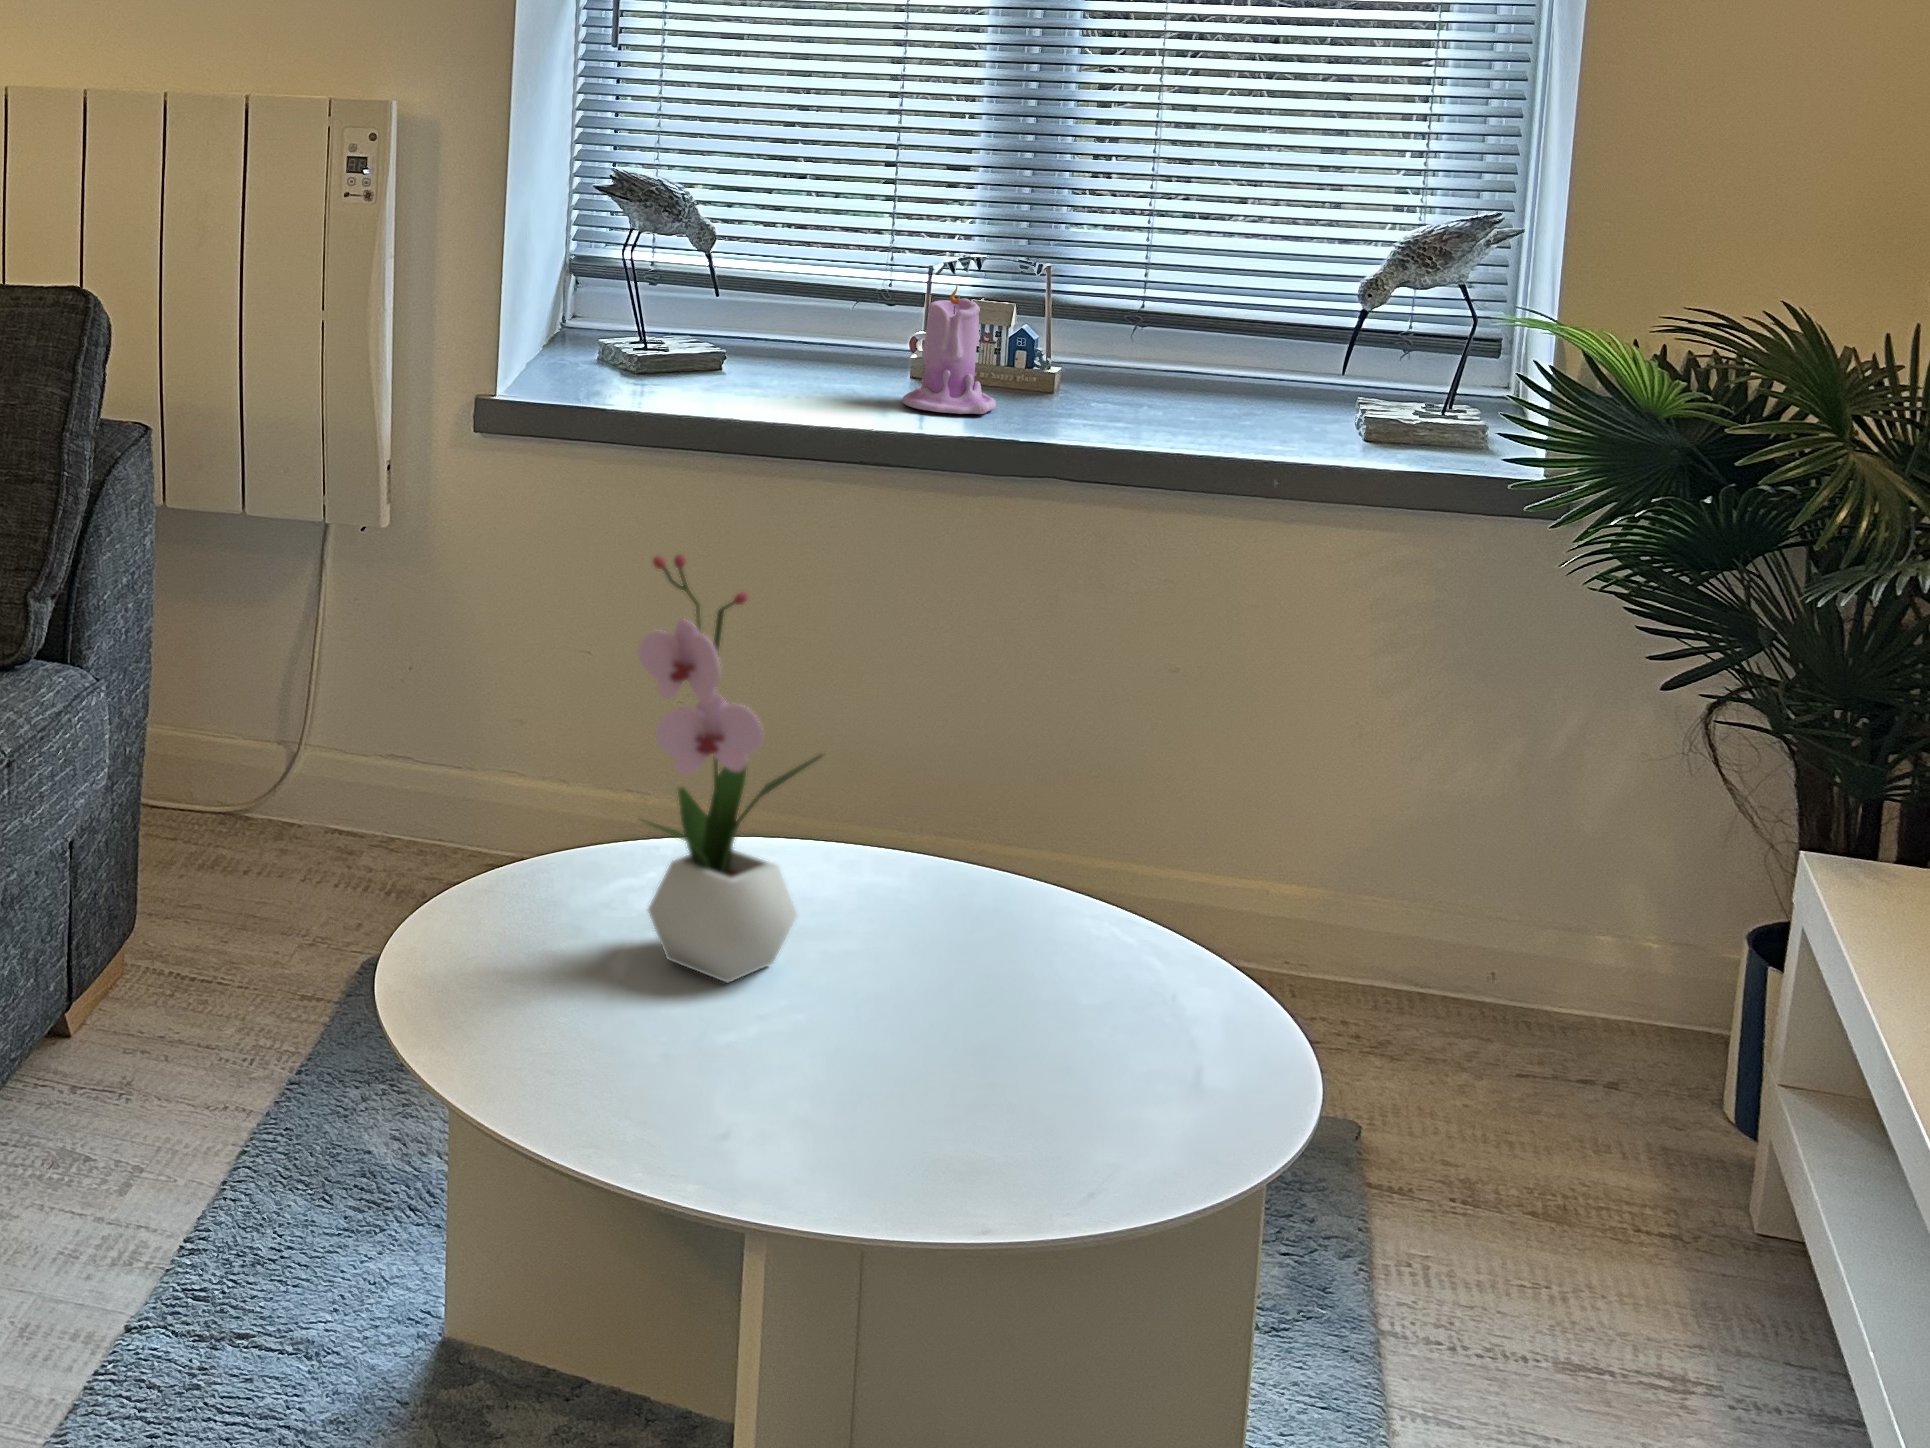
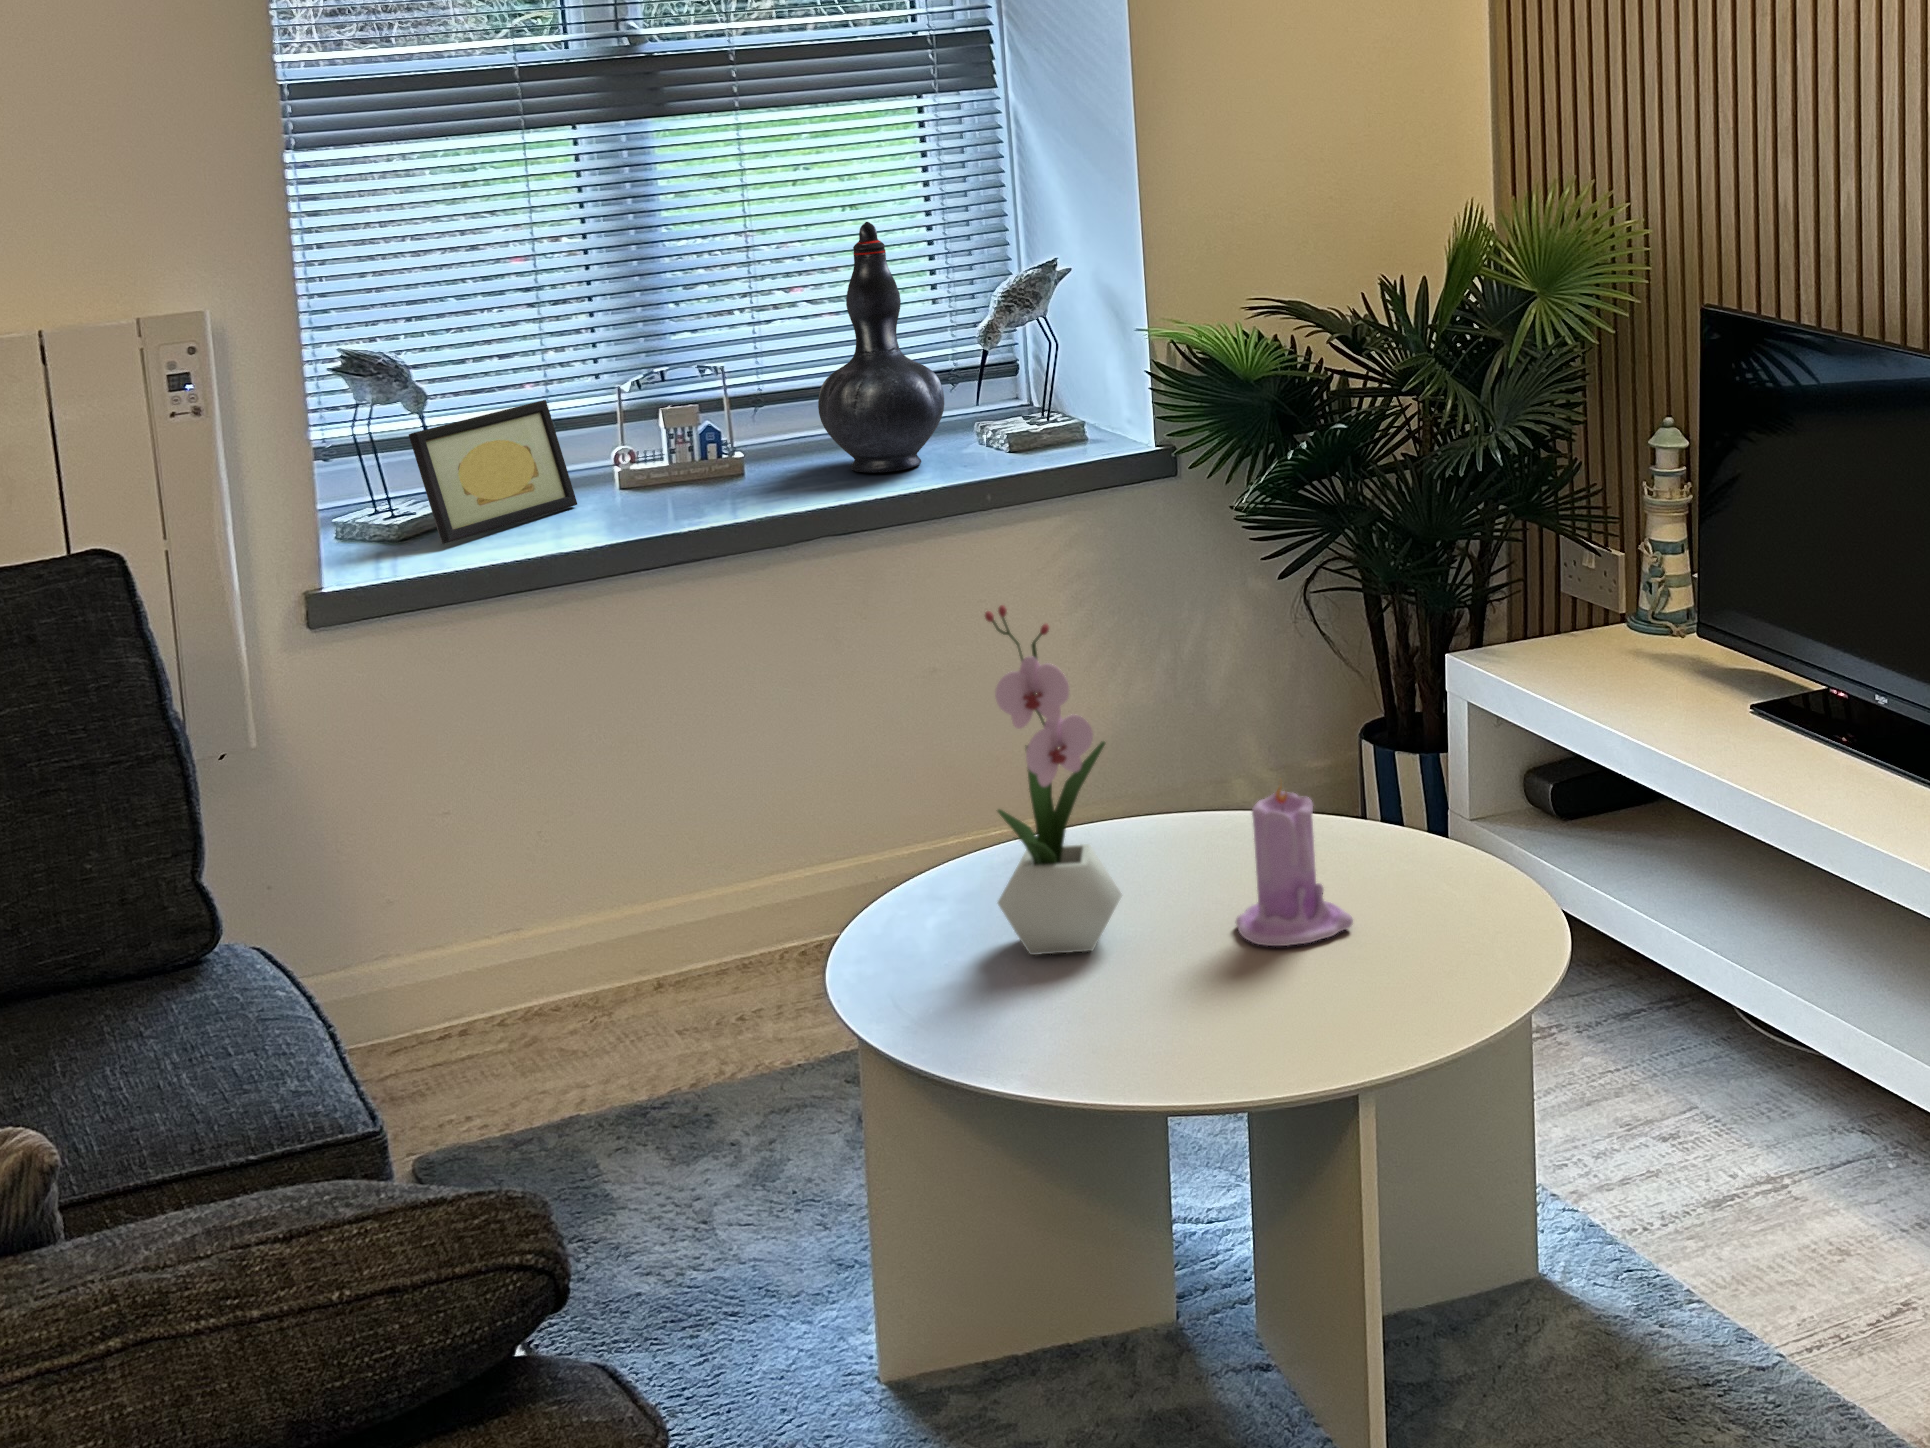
decorative vase: none [1148,131,1307,431] -> present [818,222,944,473]
picture frame: none [671,263,857,385] -> present [409,400,577,544]
candle: present [903,285,996,414] -> present [1236,785,1353,946]

